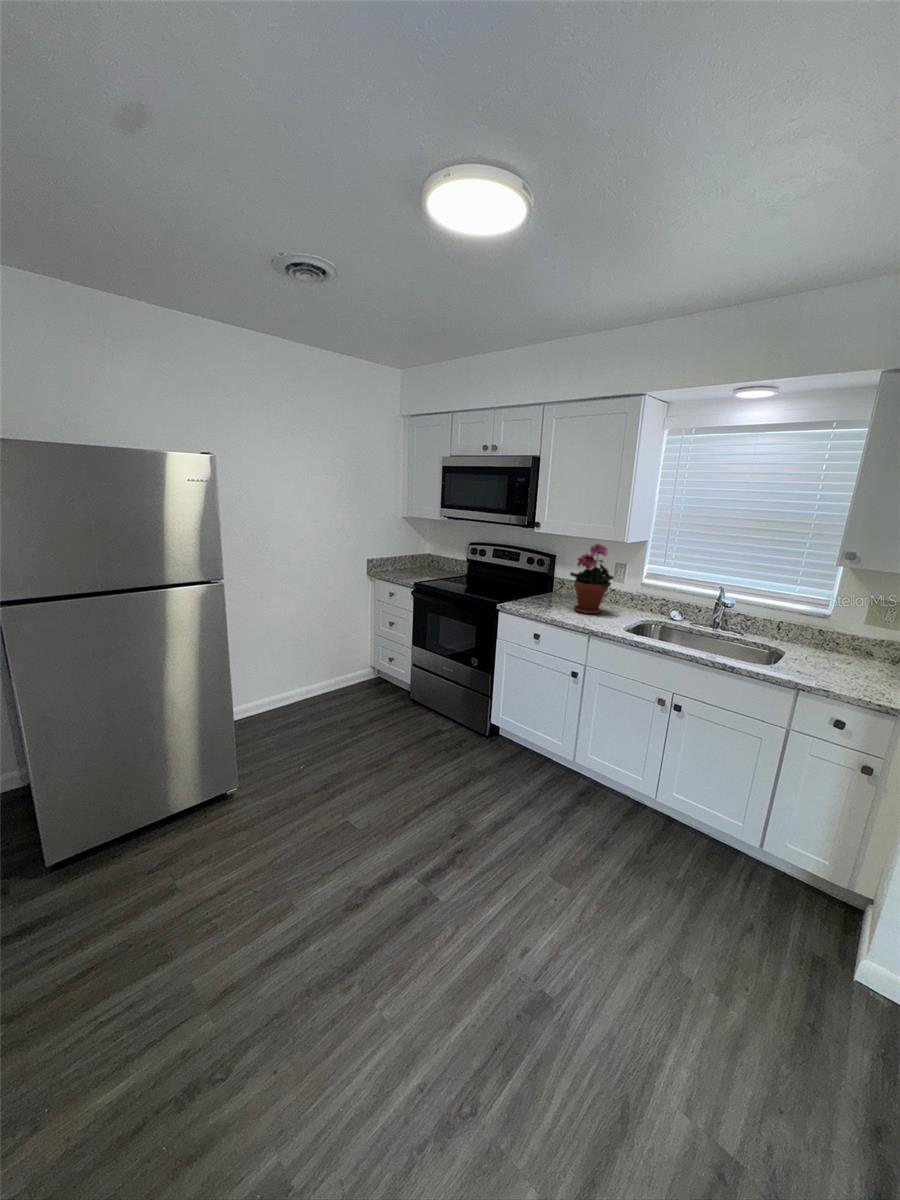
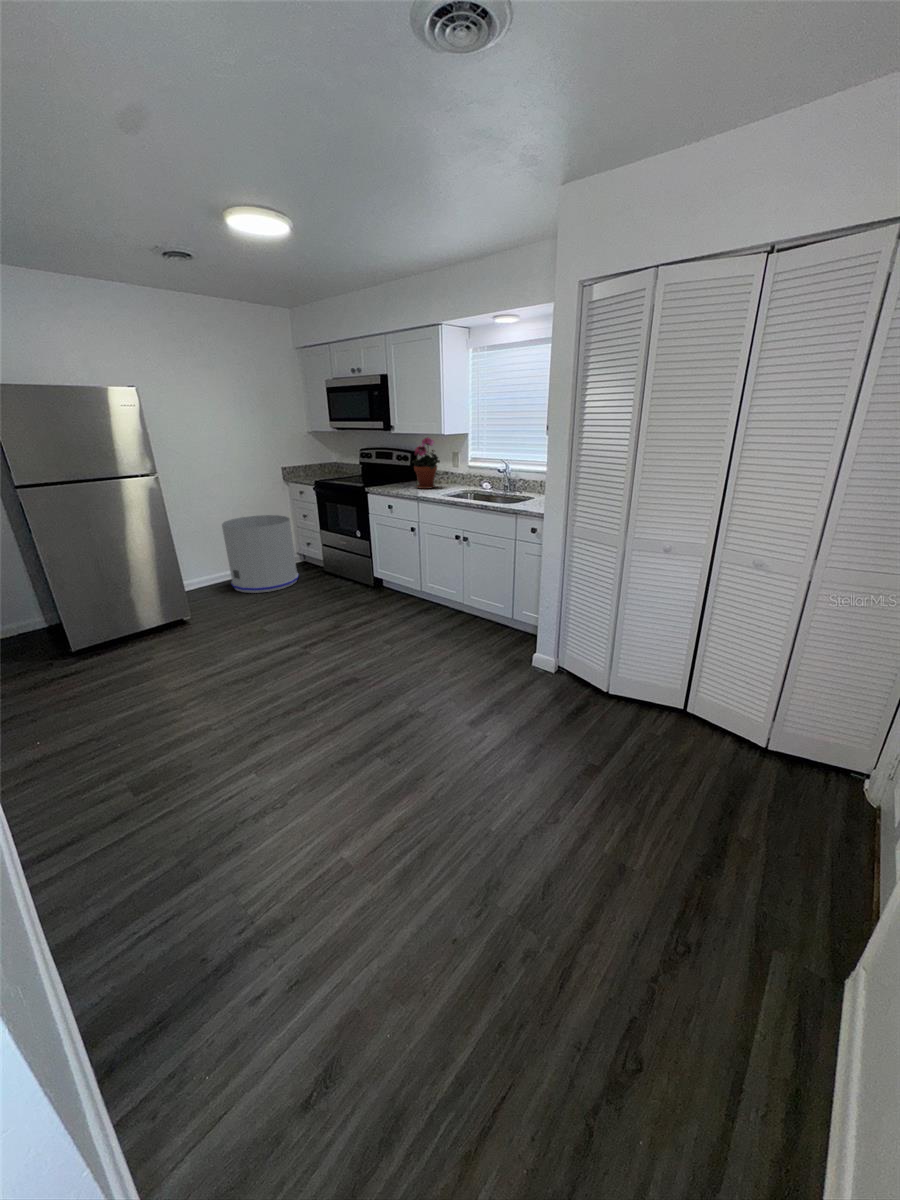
trash can: none [289,621,378,735] -> present [222,515,299,593]

